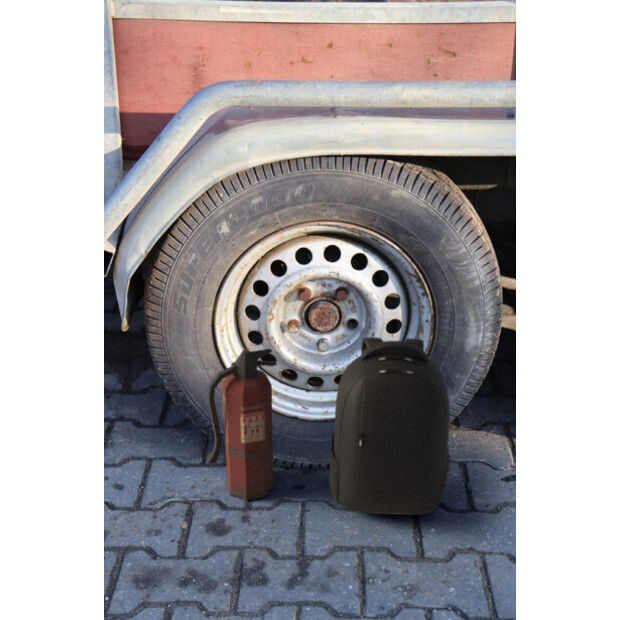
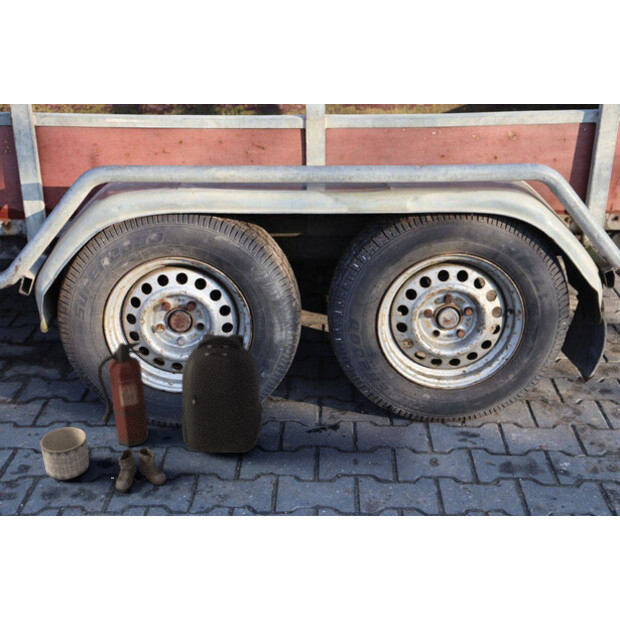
planter: none [127,475,196,556] -> present [41,427,89,480]
boots: none [231,509,316,578] -> present [116,447,166,492]

